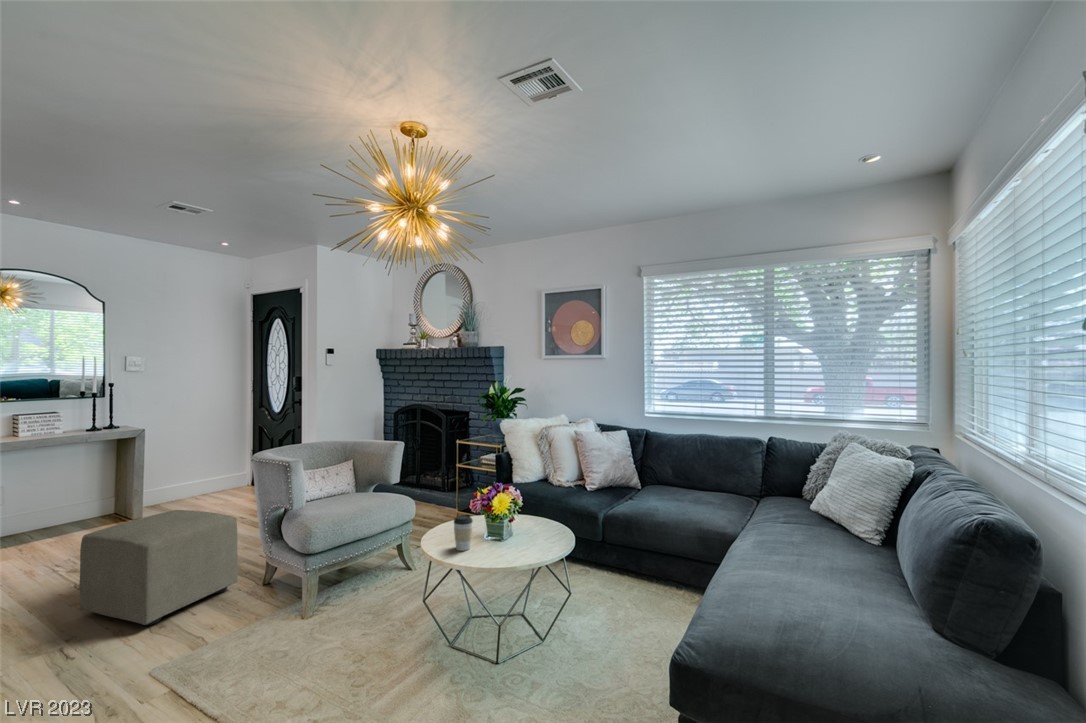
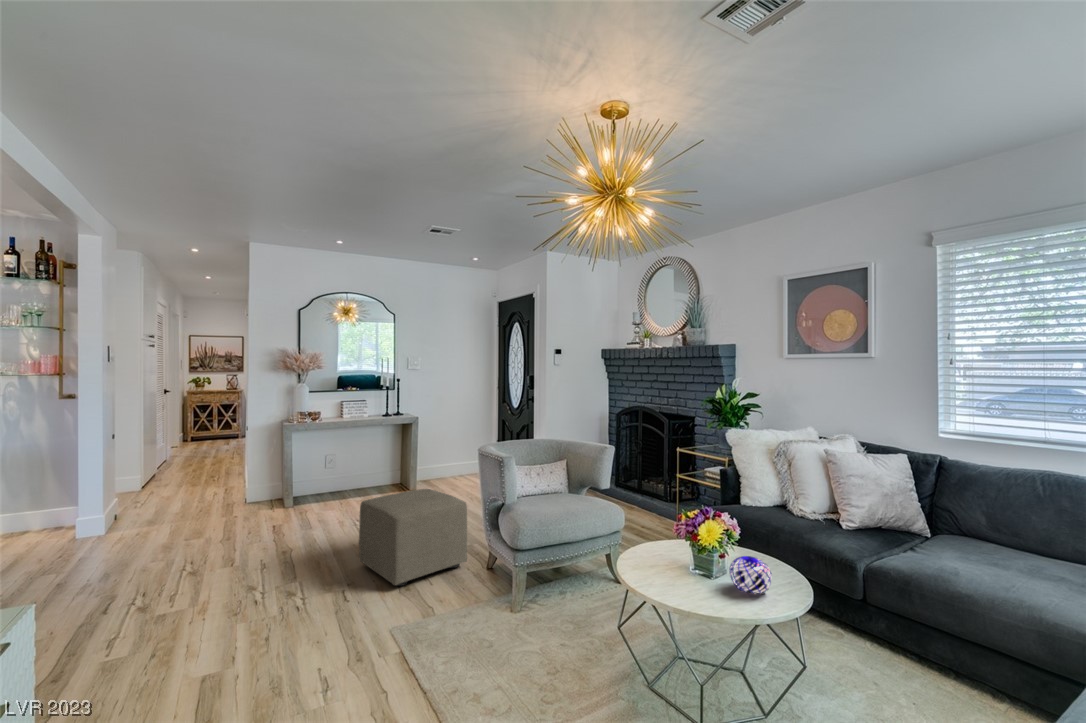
coffee cup: present [454,515,473,551] -> none [653,539,676,582]
decorative orb: none [515,517,546,546] -> present [730,556,772,594]

